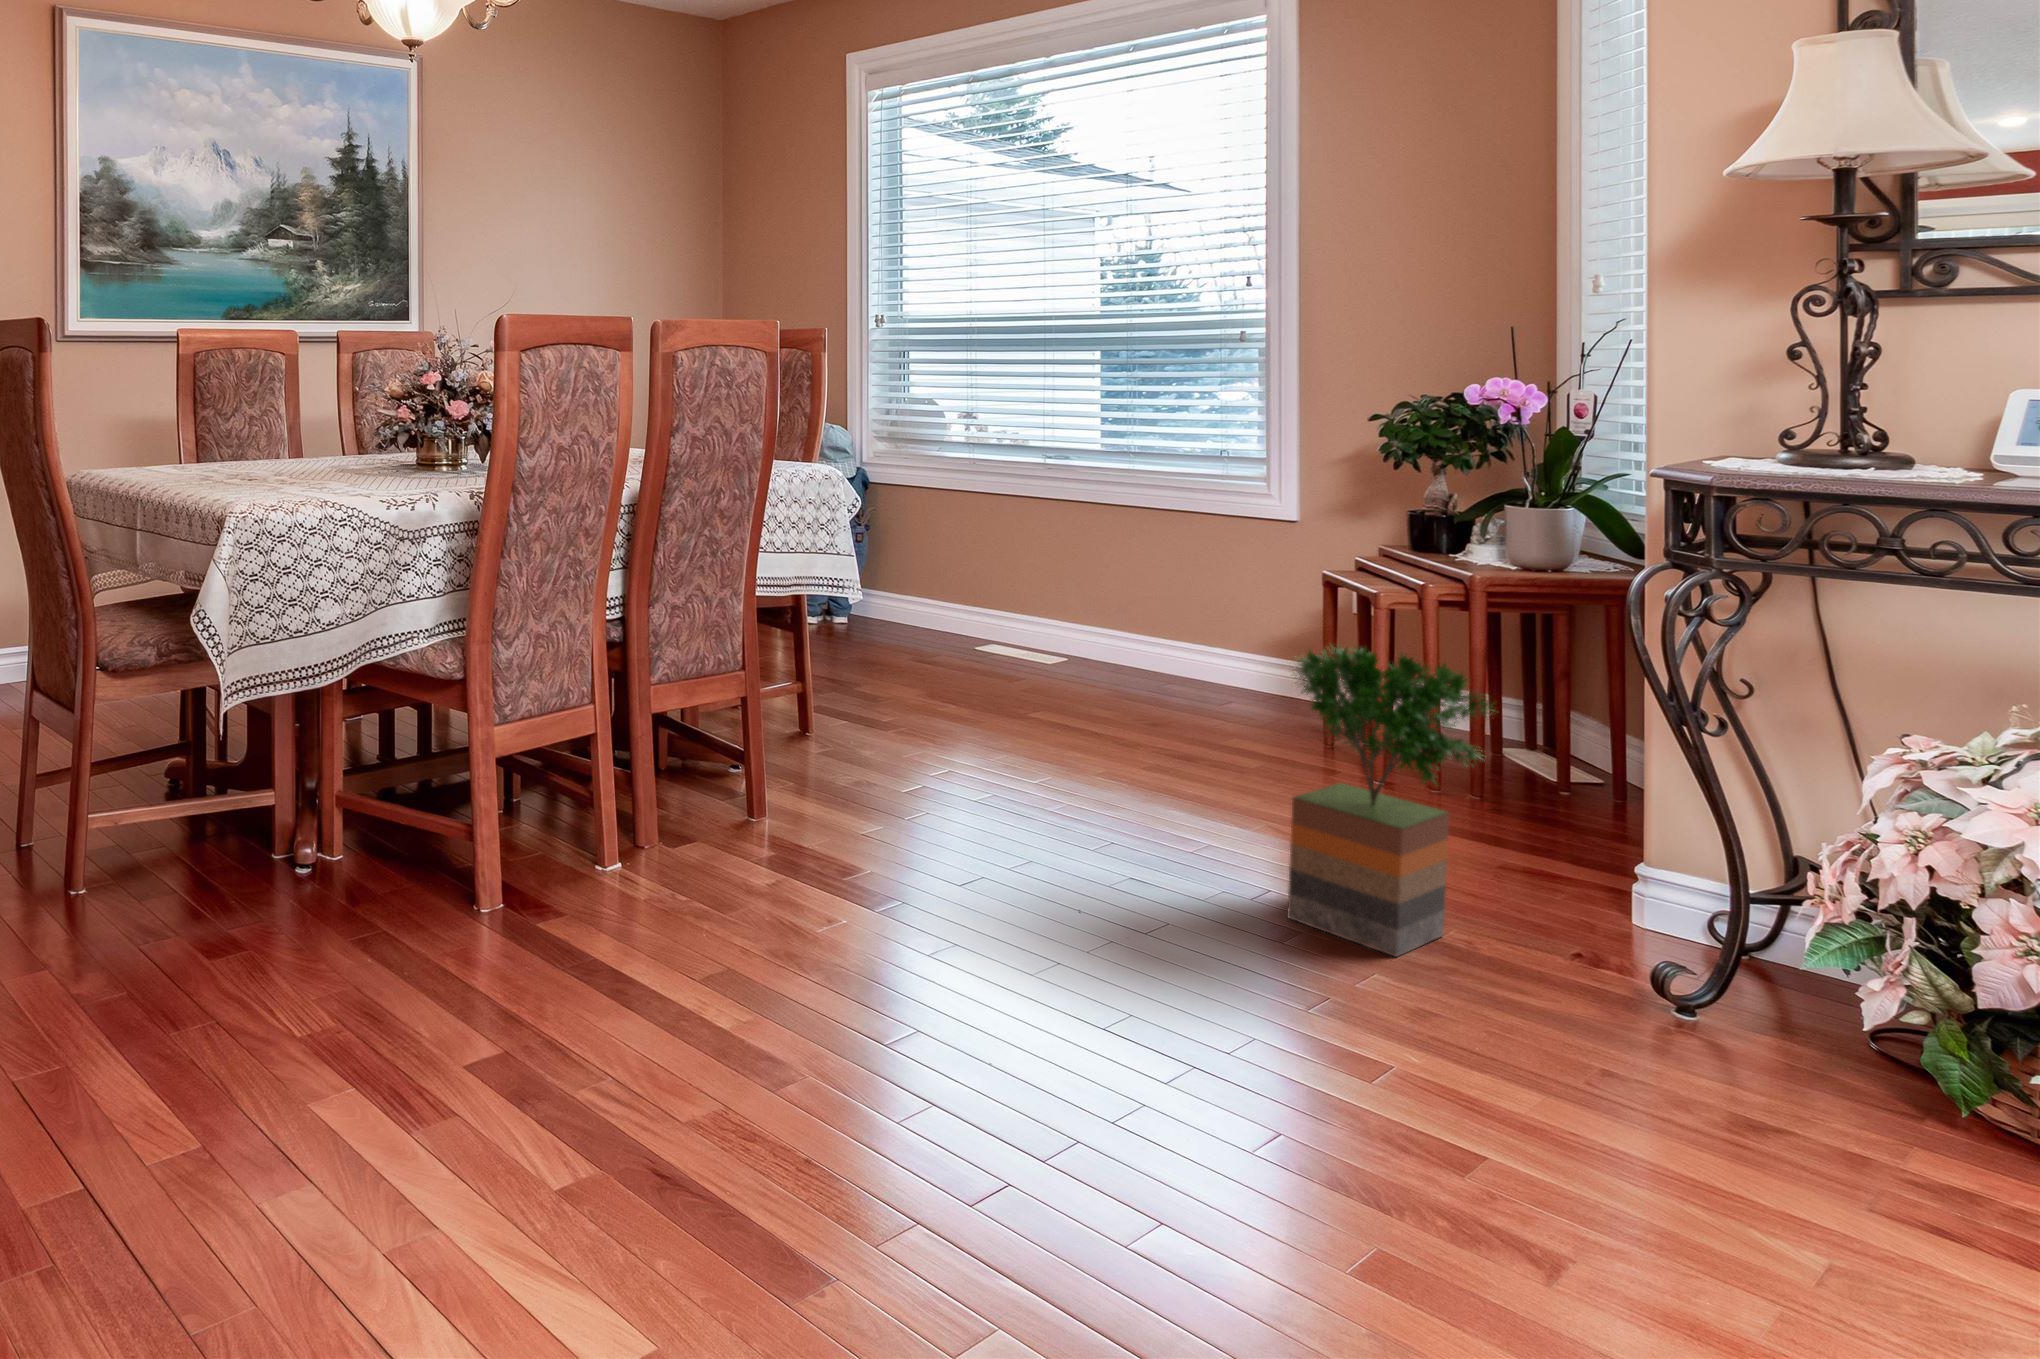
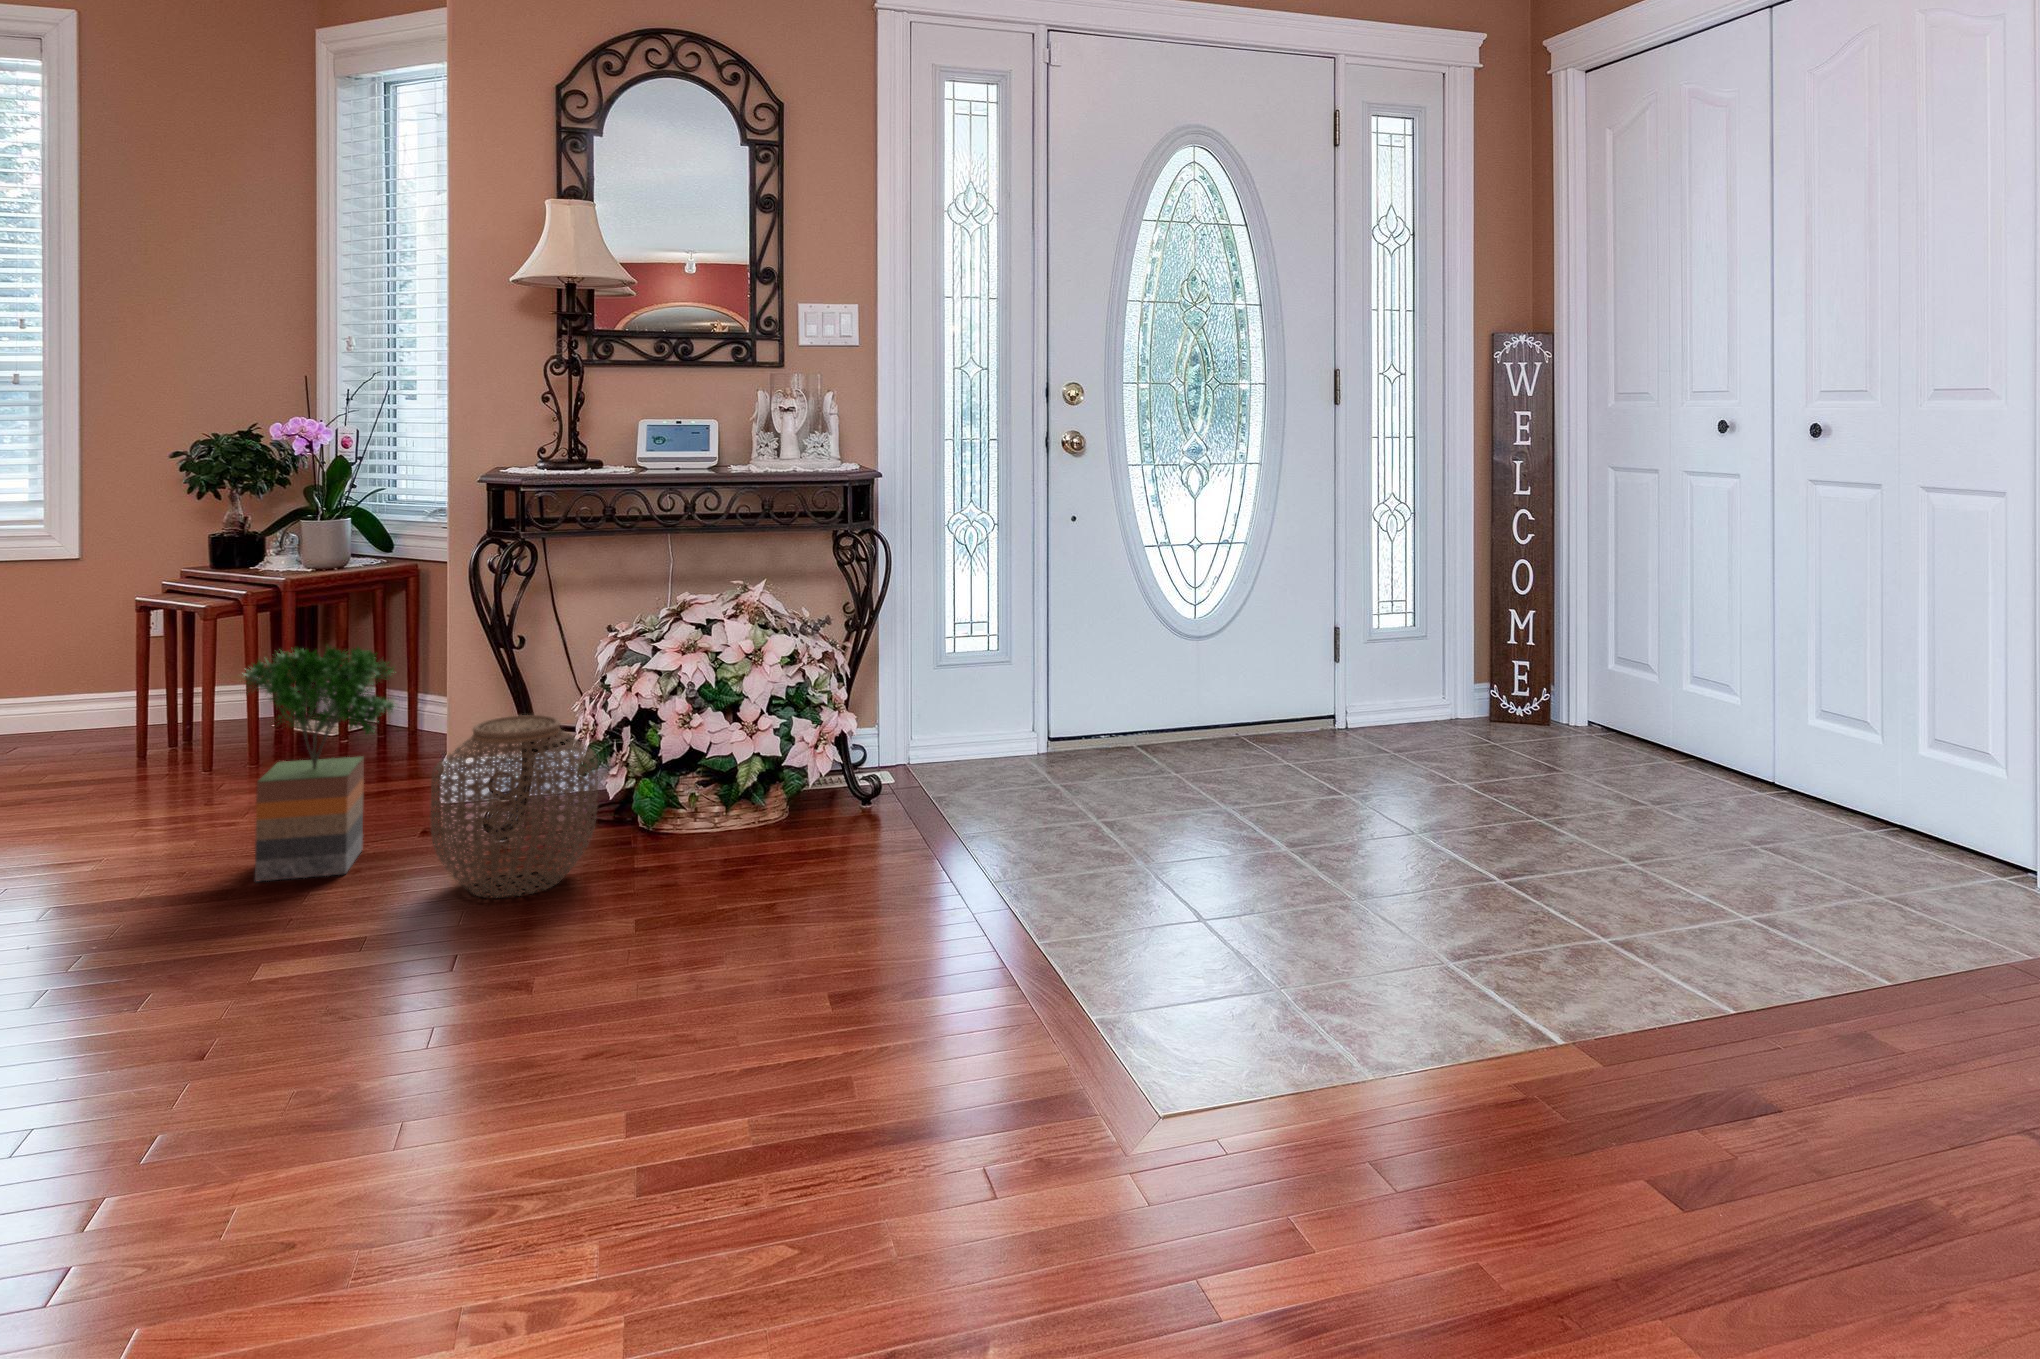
woven basket: none [1479,818,1791,1124] -> present [430,715,598,897]

